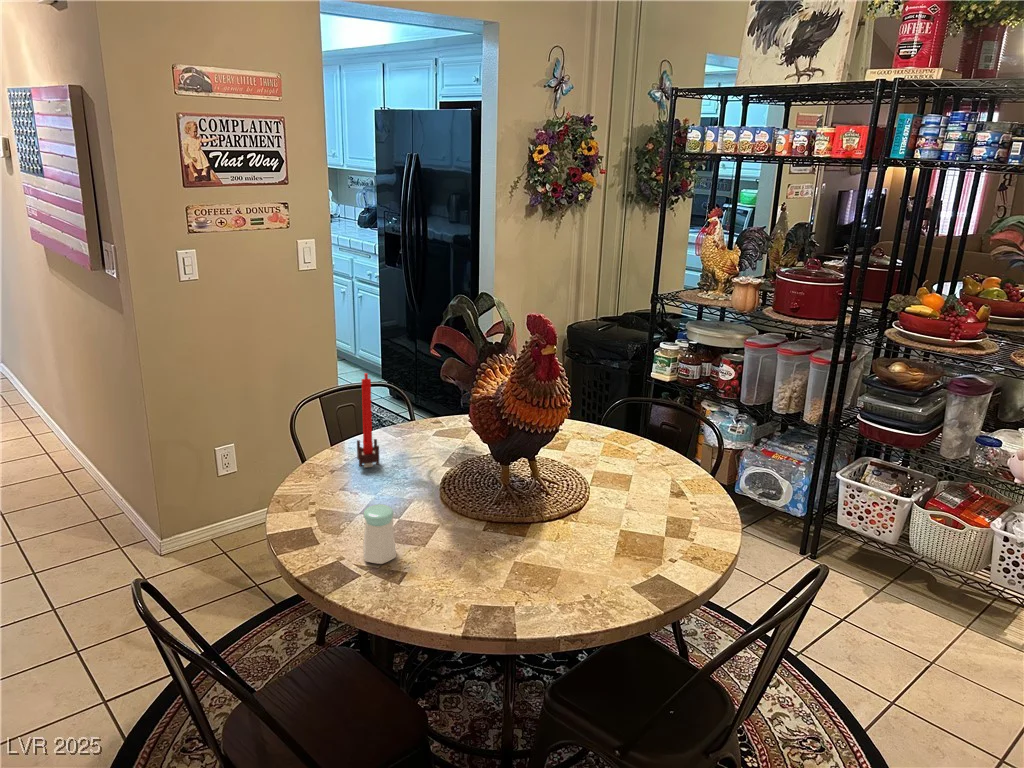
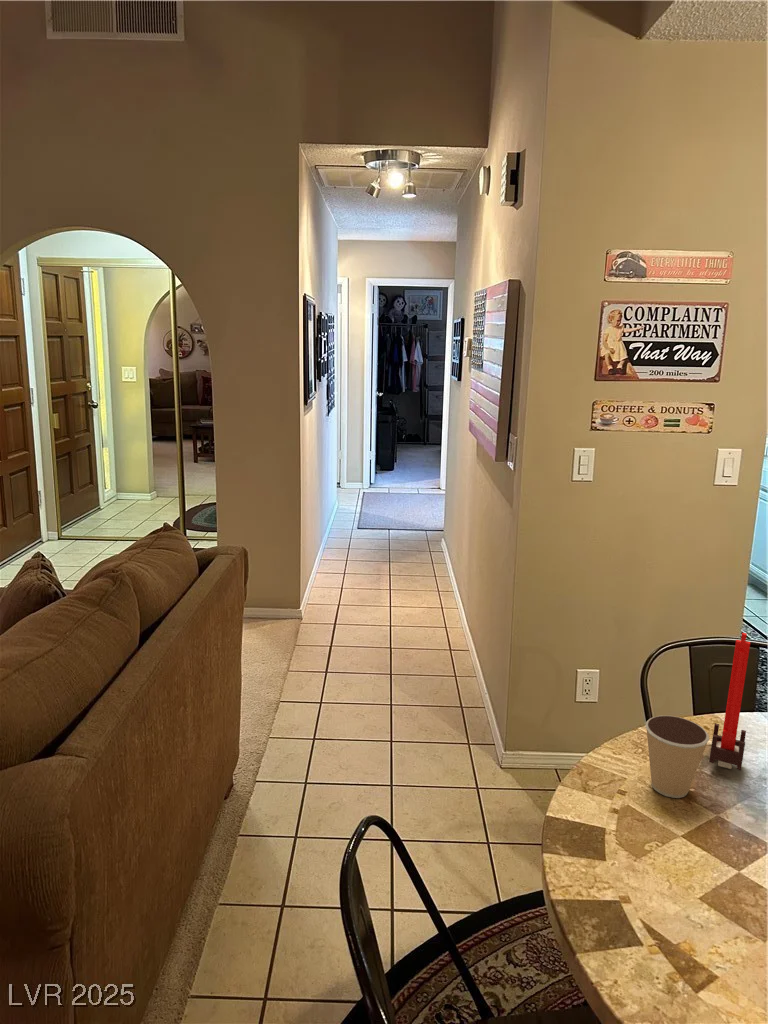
coffee cup: none [317,441,361,496] -> present [646,716,709,798]
salt shaker: present [363,504,396,564] -> none [657,842,718,943]

